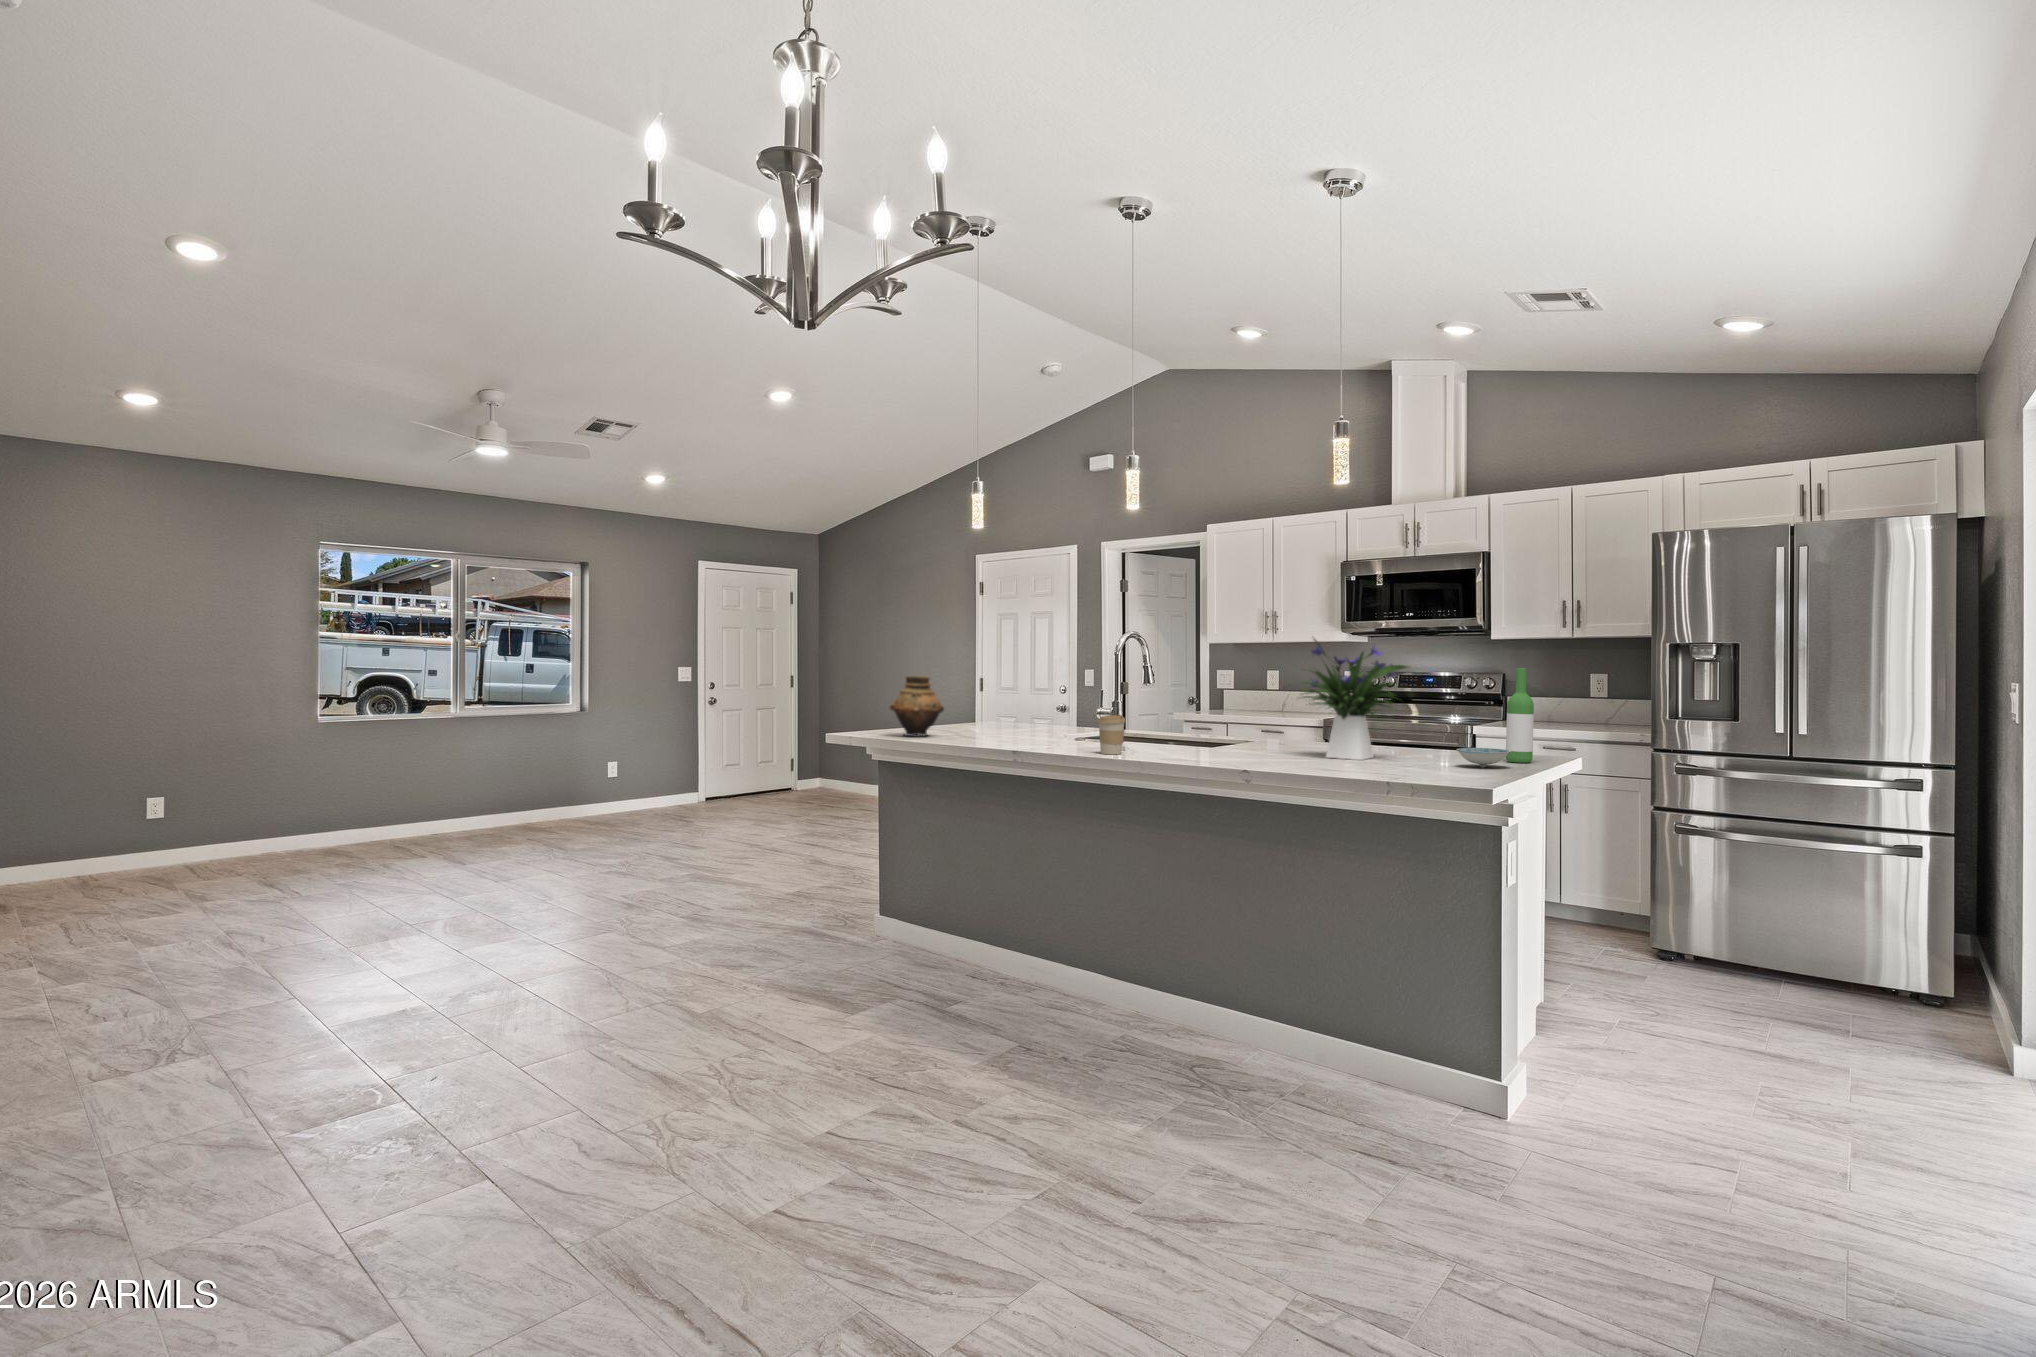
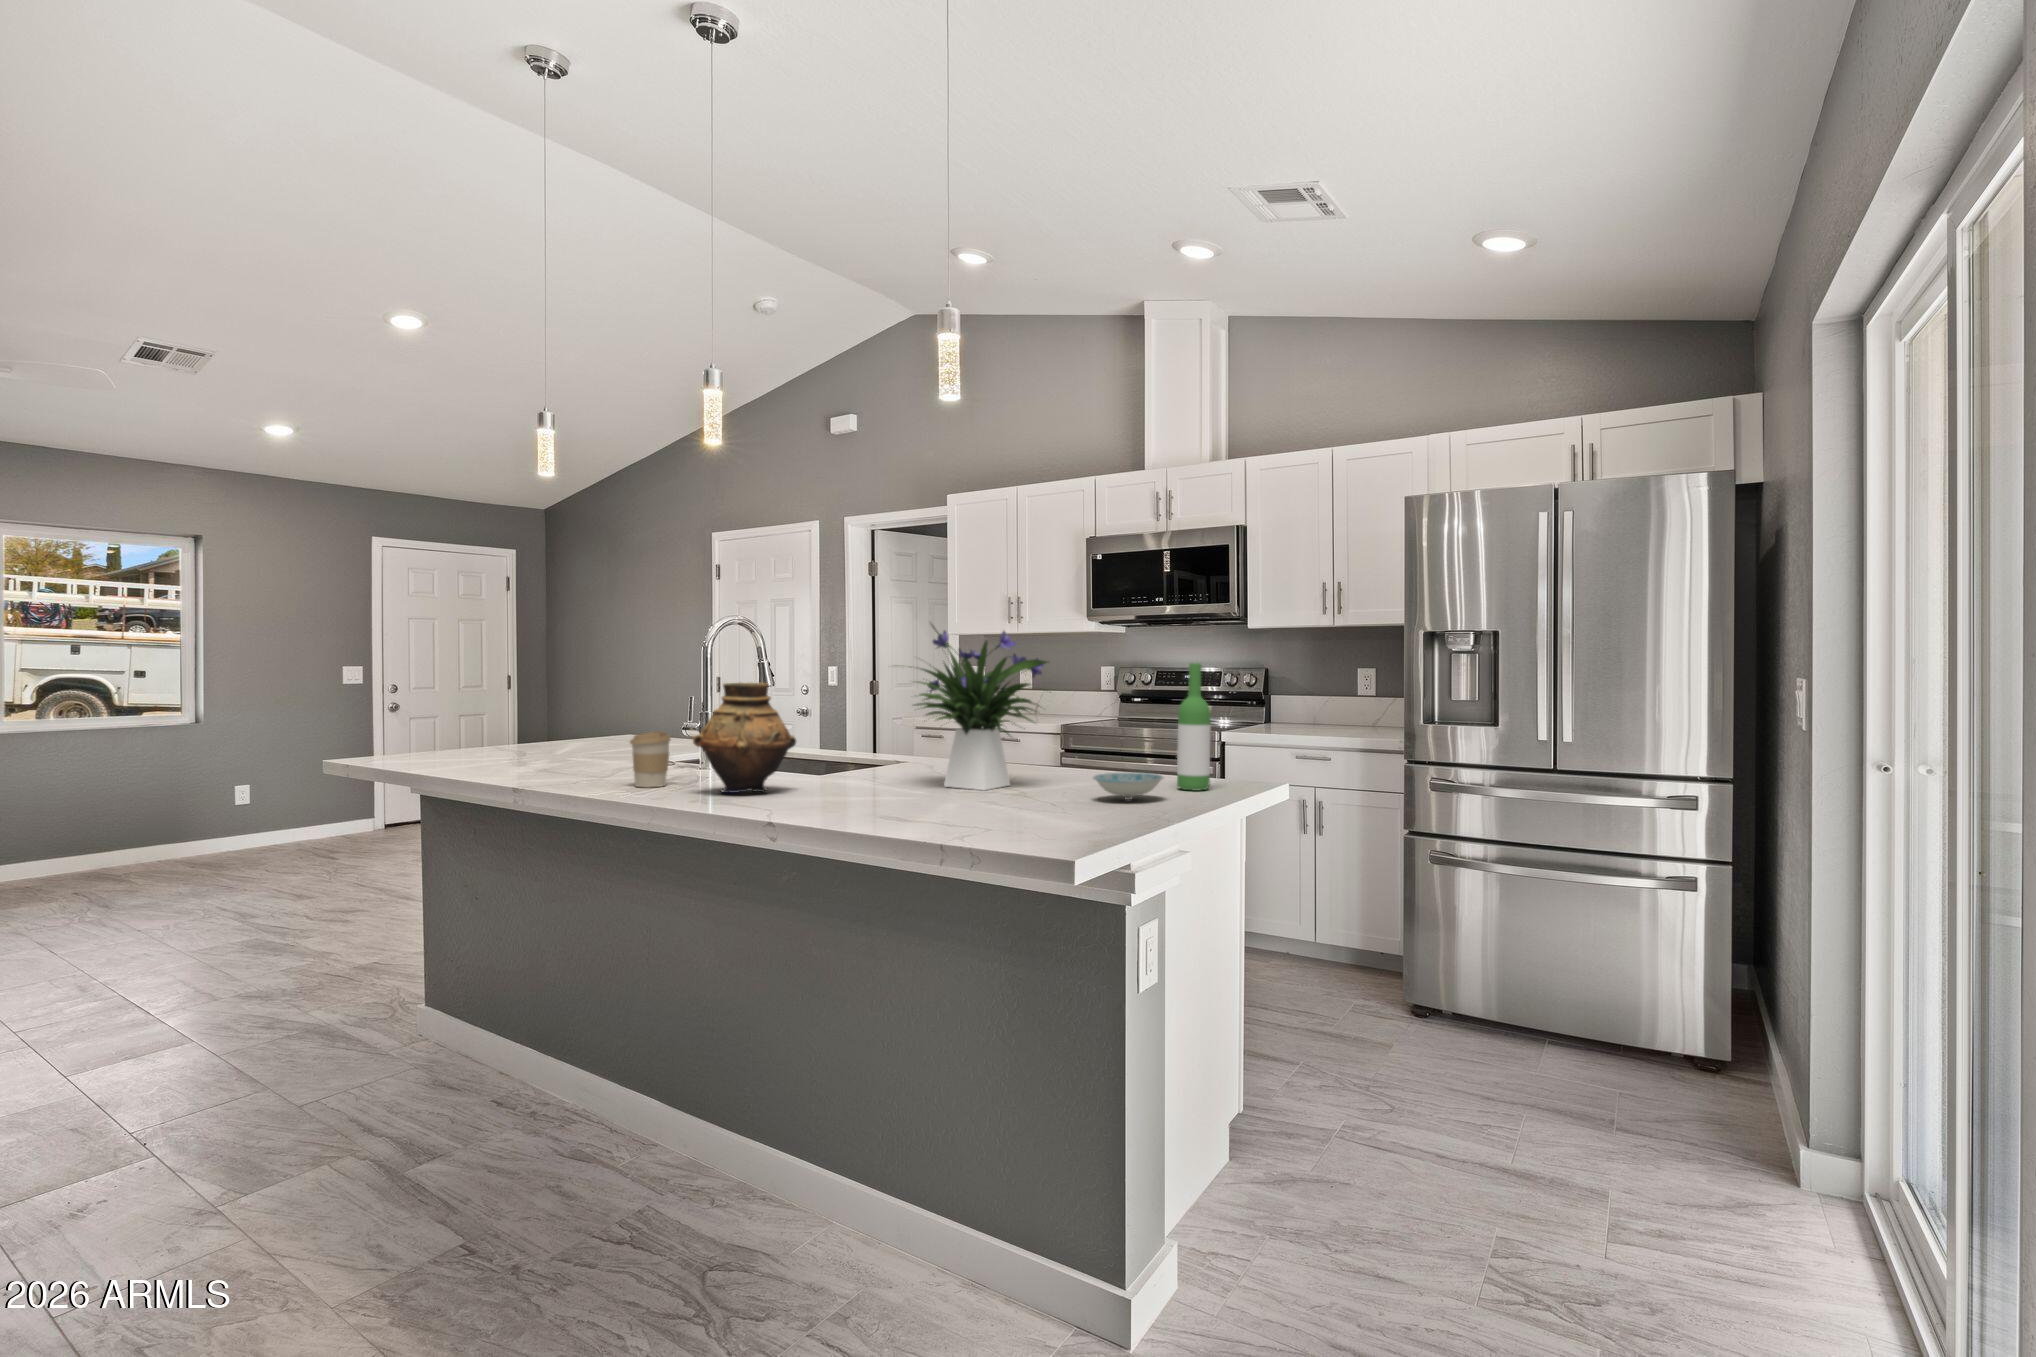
vase: present [890,676,944,736] -> present [693,682,796,793]

